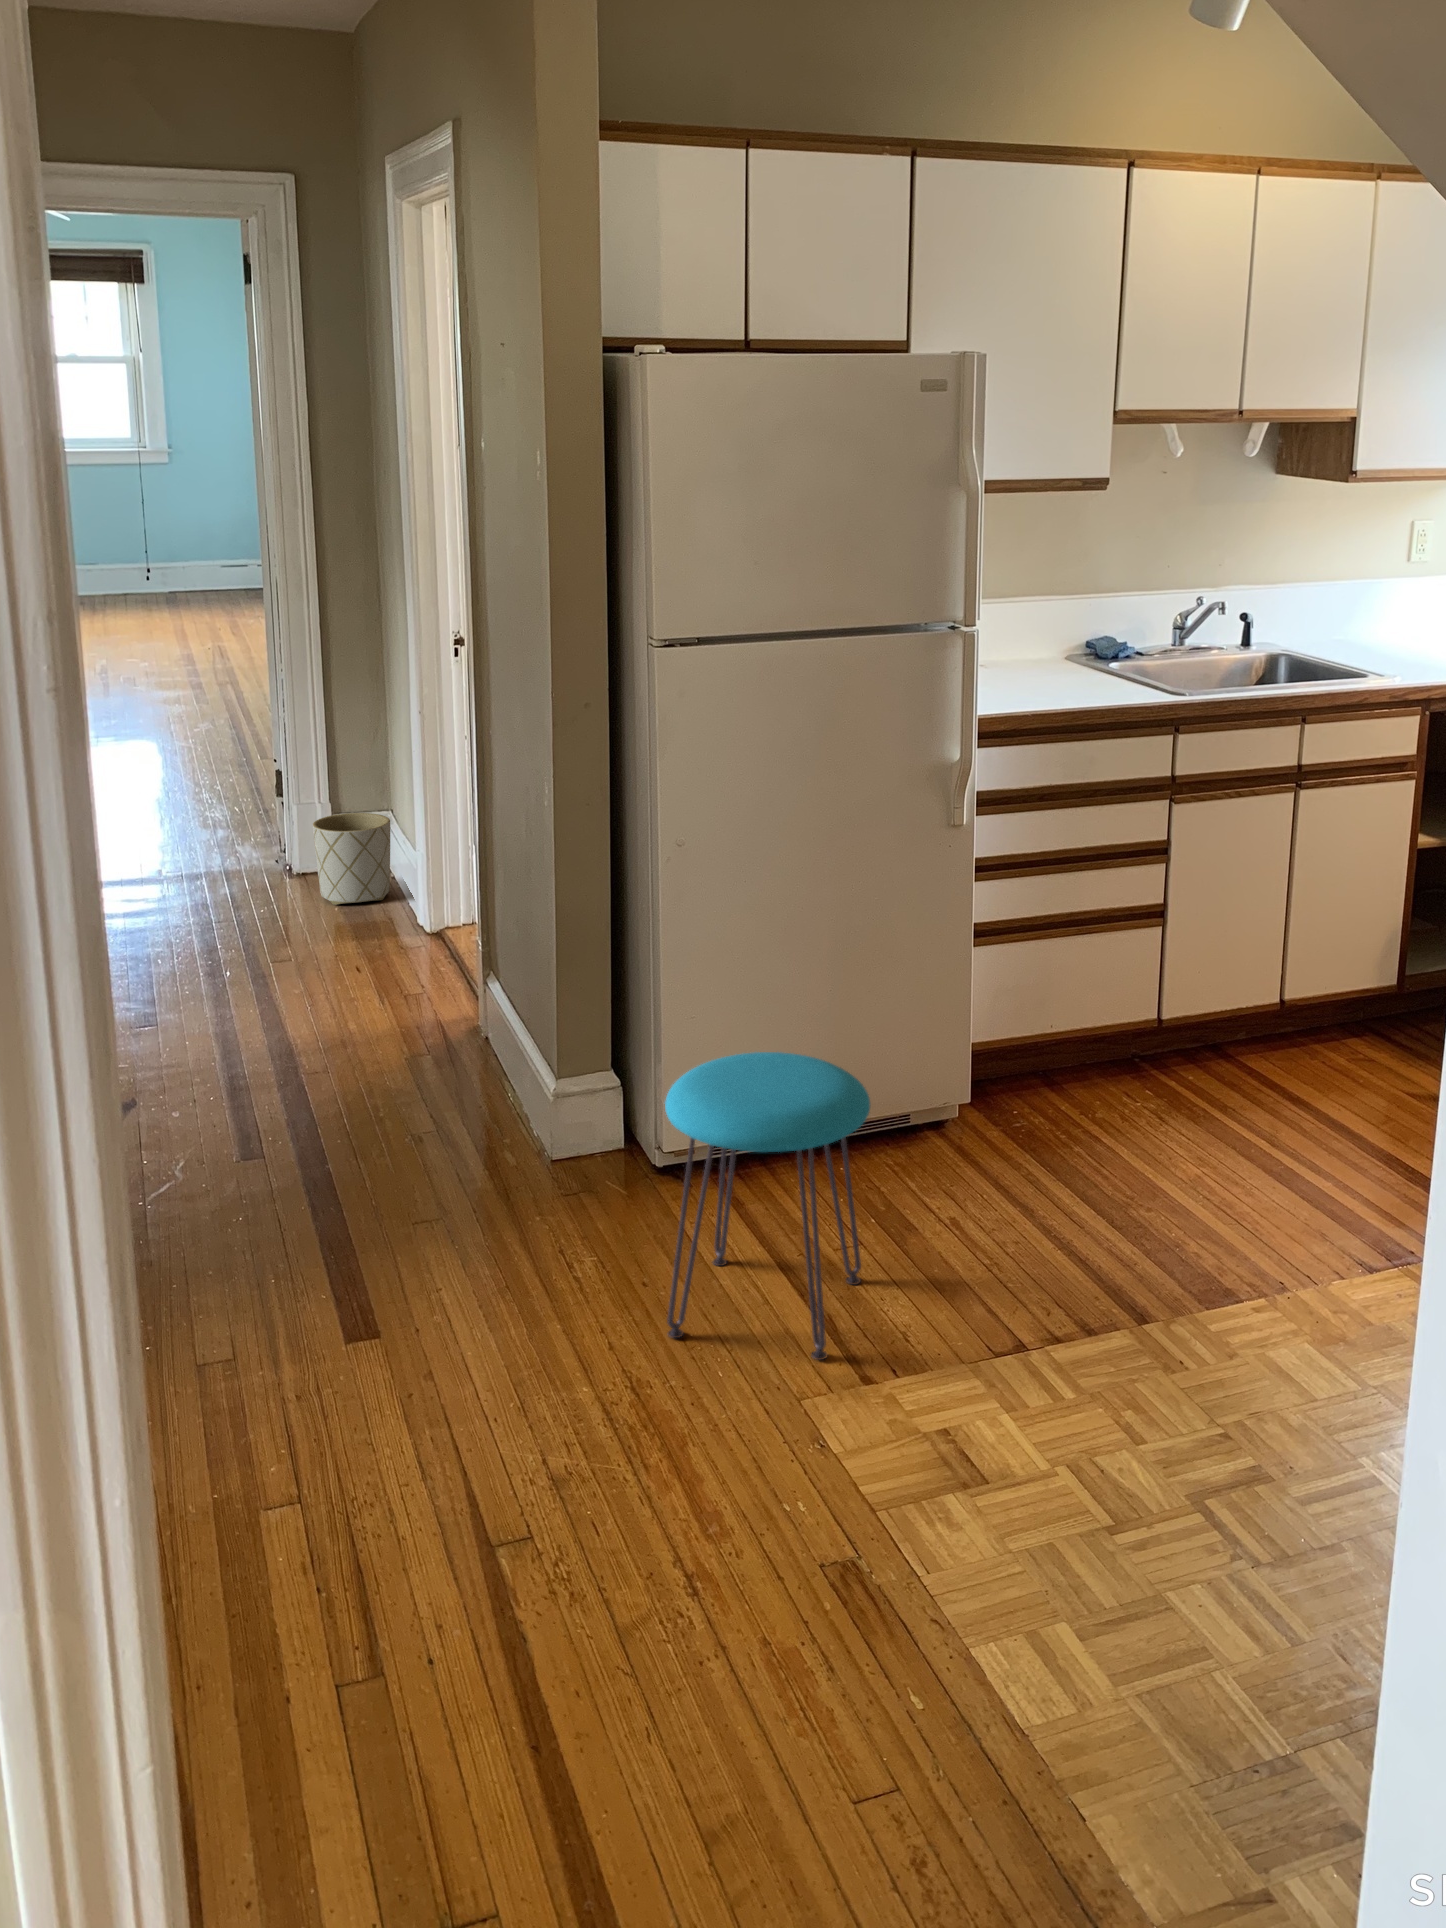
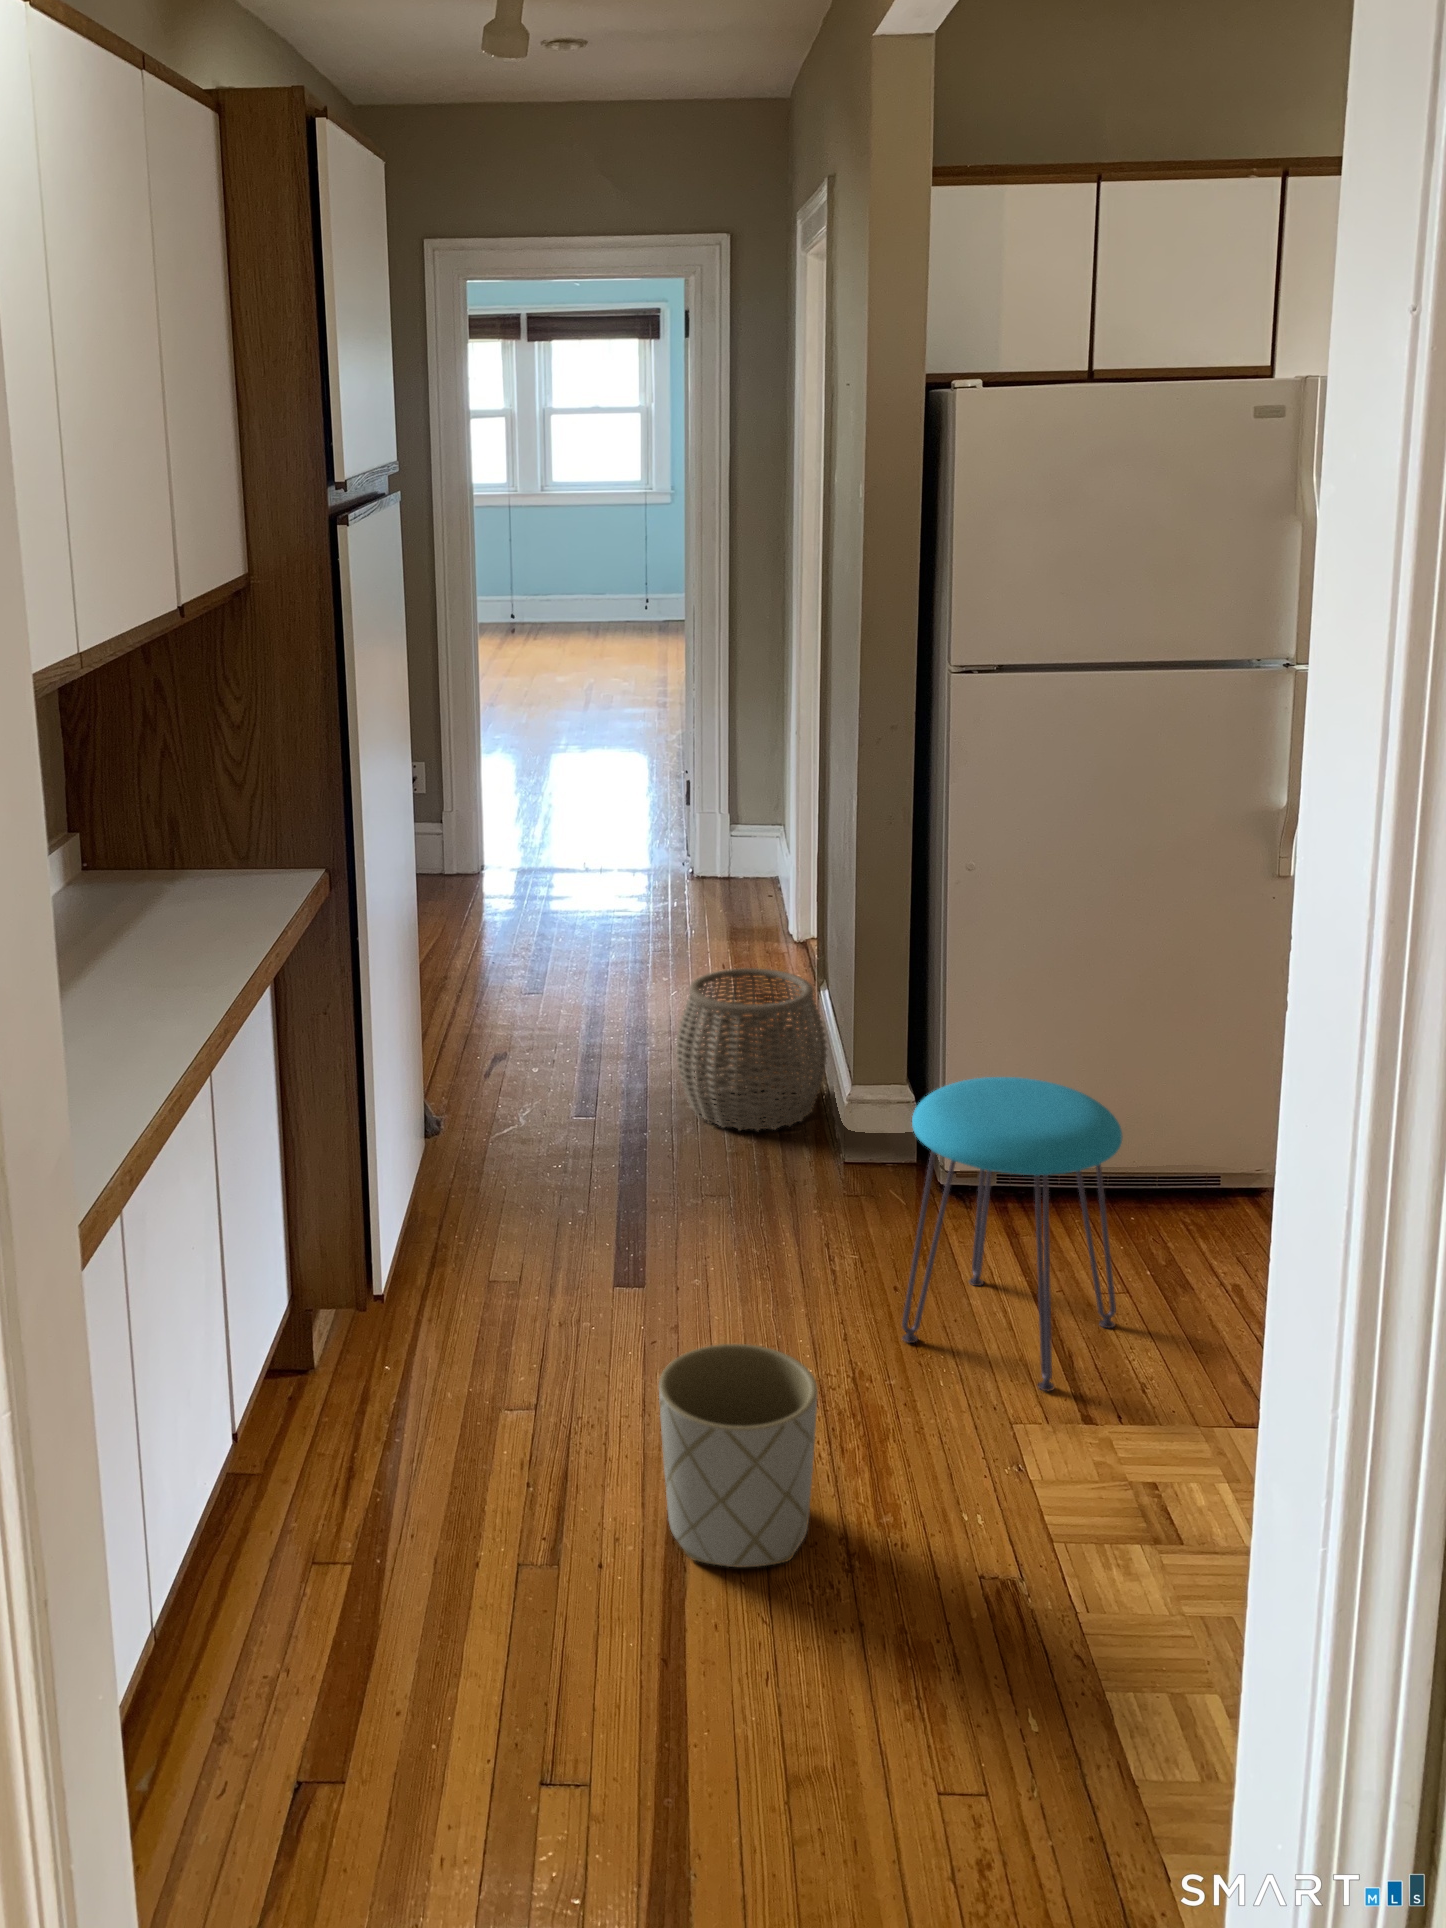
planter: present [313,813,390,905] -> present [659,1344,818,1567]
woven basket: none [349,968,515,1144] -> present [676,968,827,1131]

